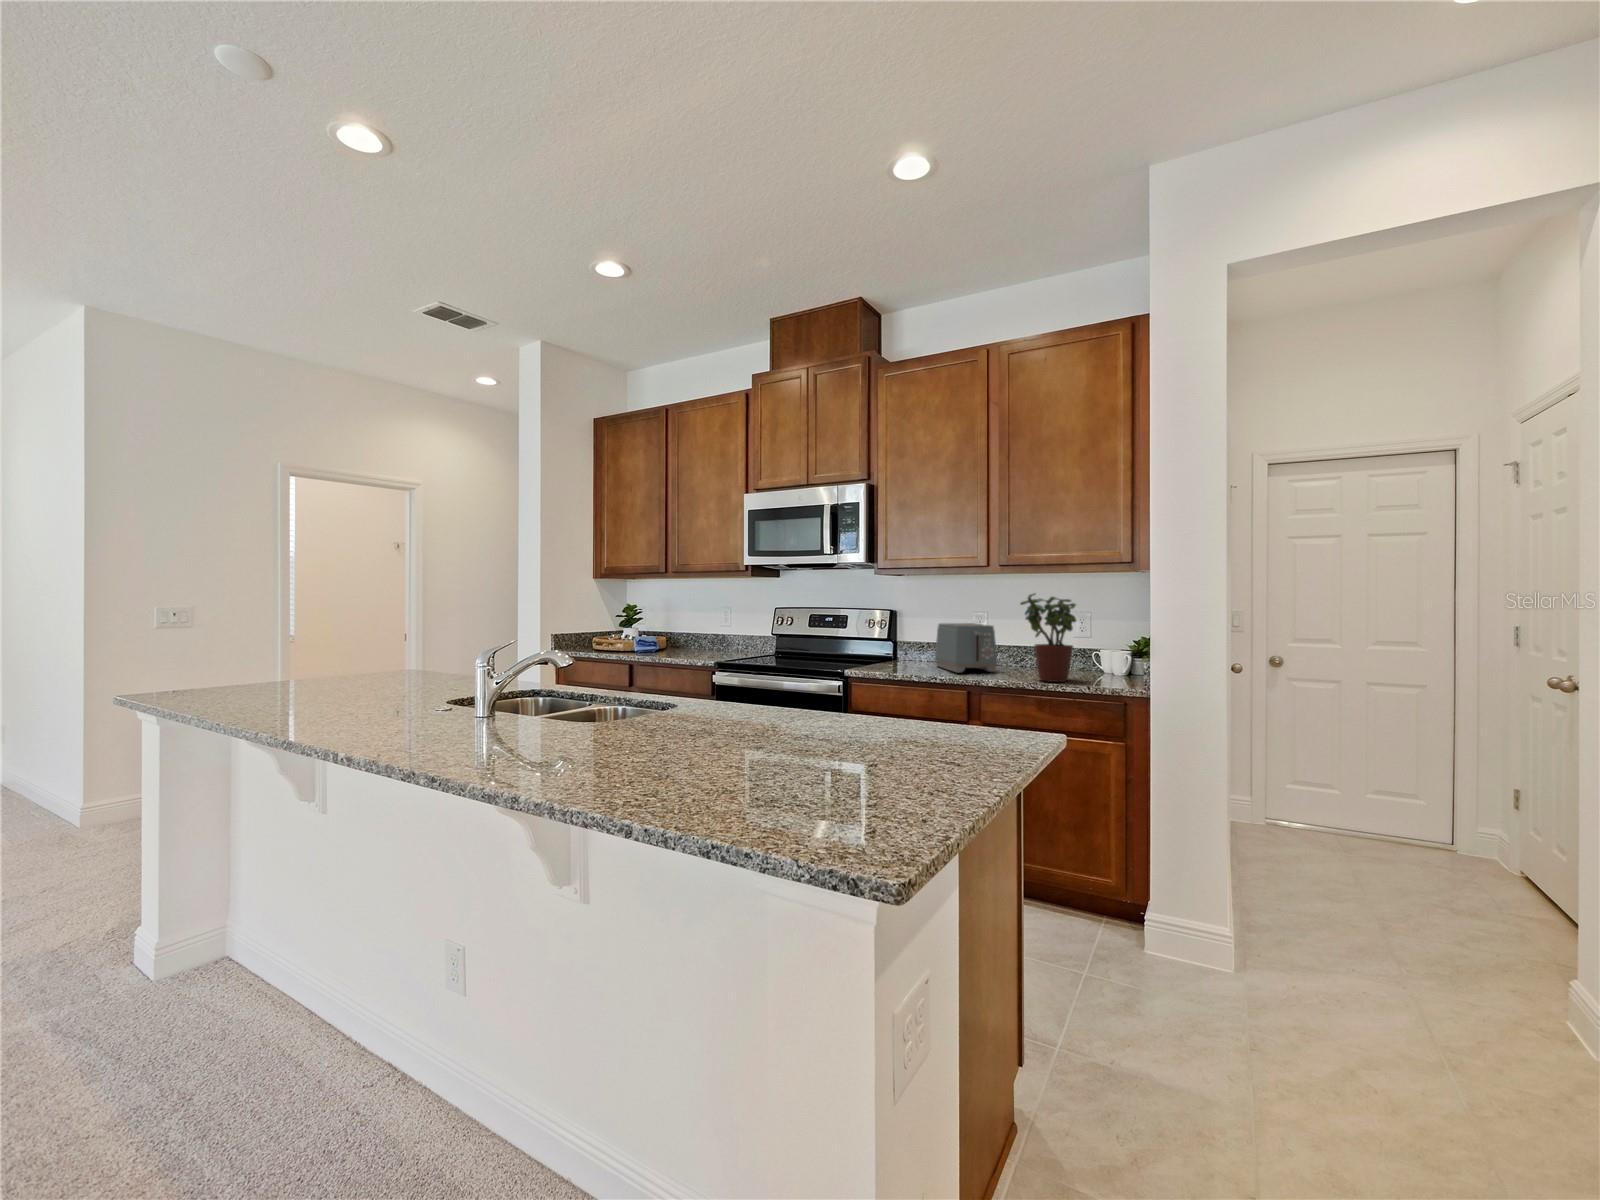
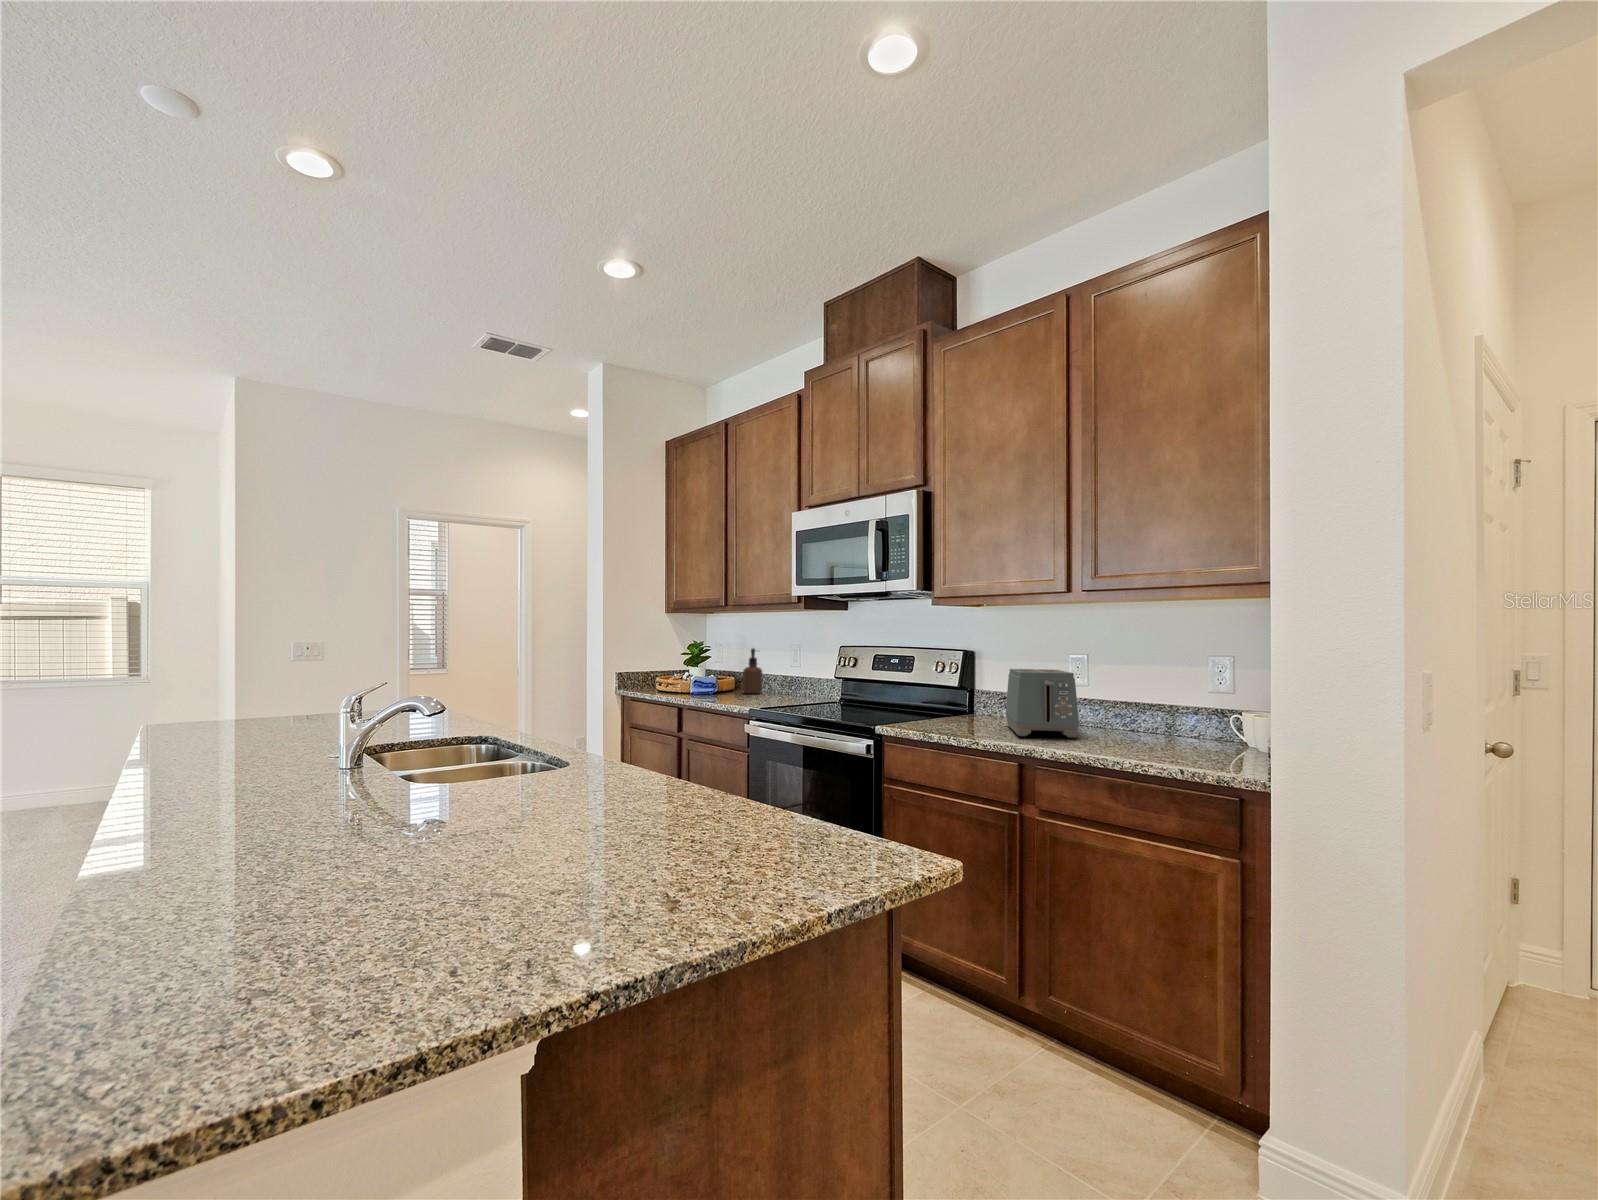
potted plant: present [1020,593,1076,682] -> none [1094,626,1182,758]
soap dispenser: none [676,611,694,651] -> present [743,648,763,694]

